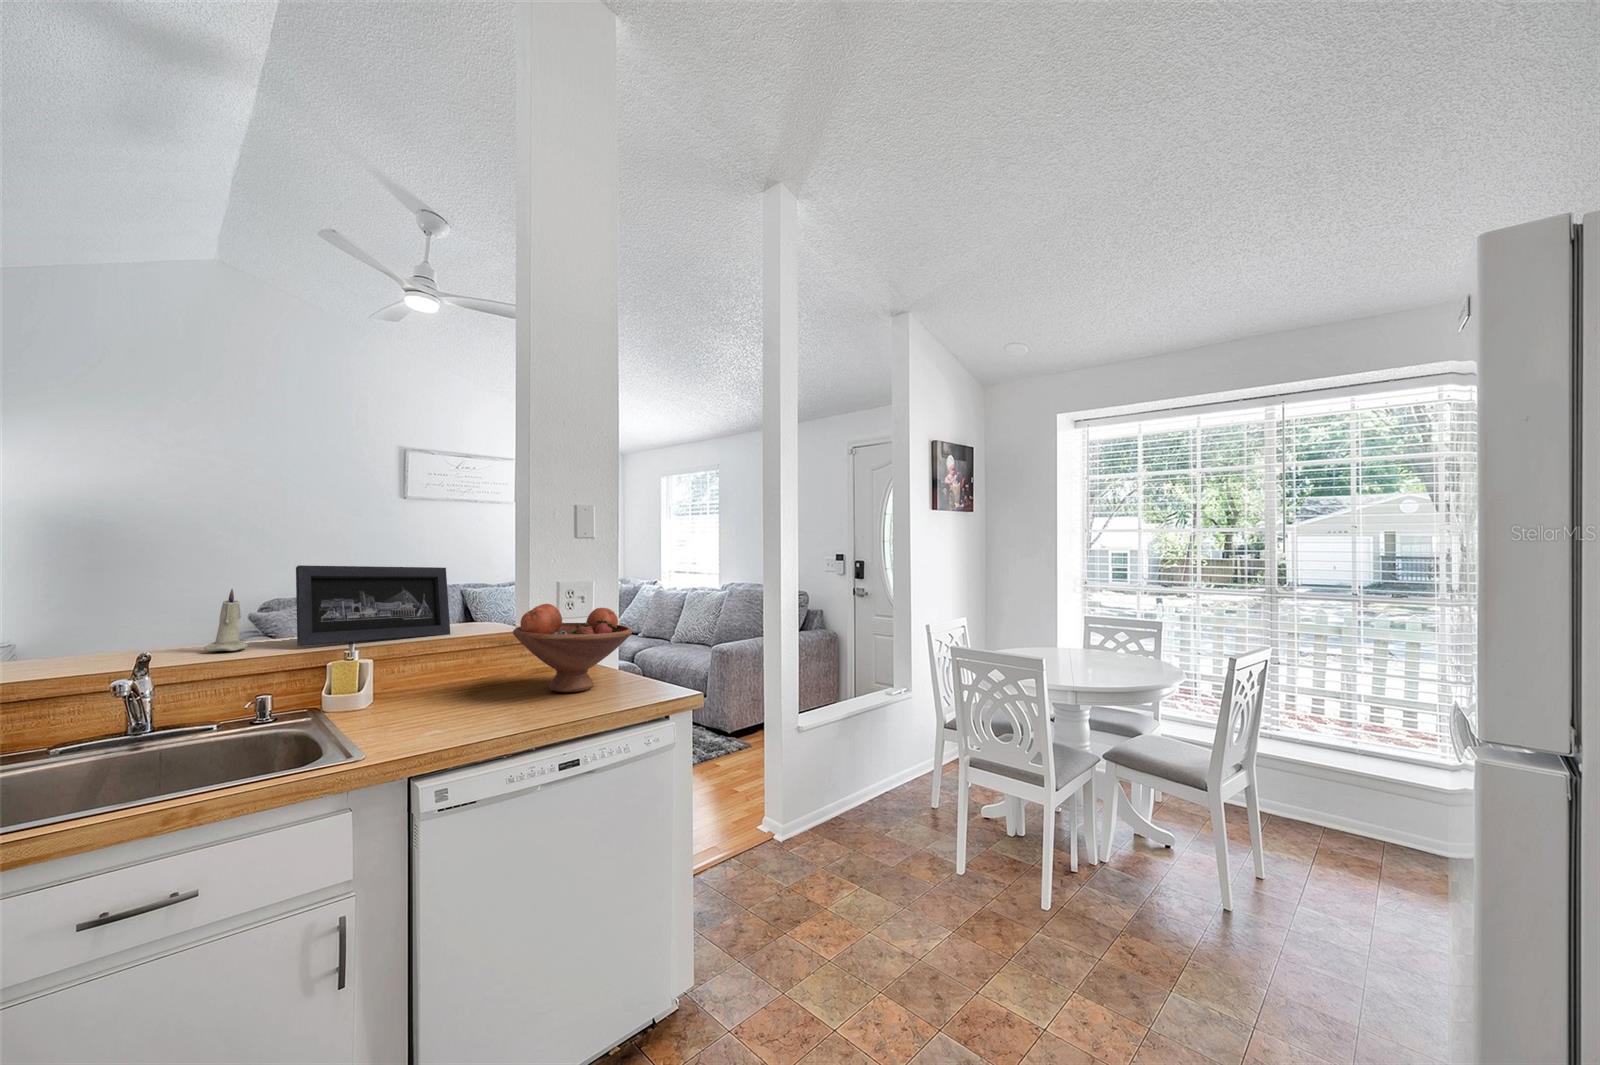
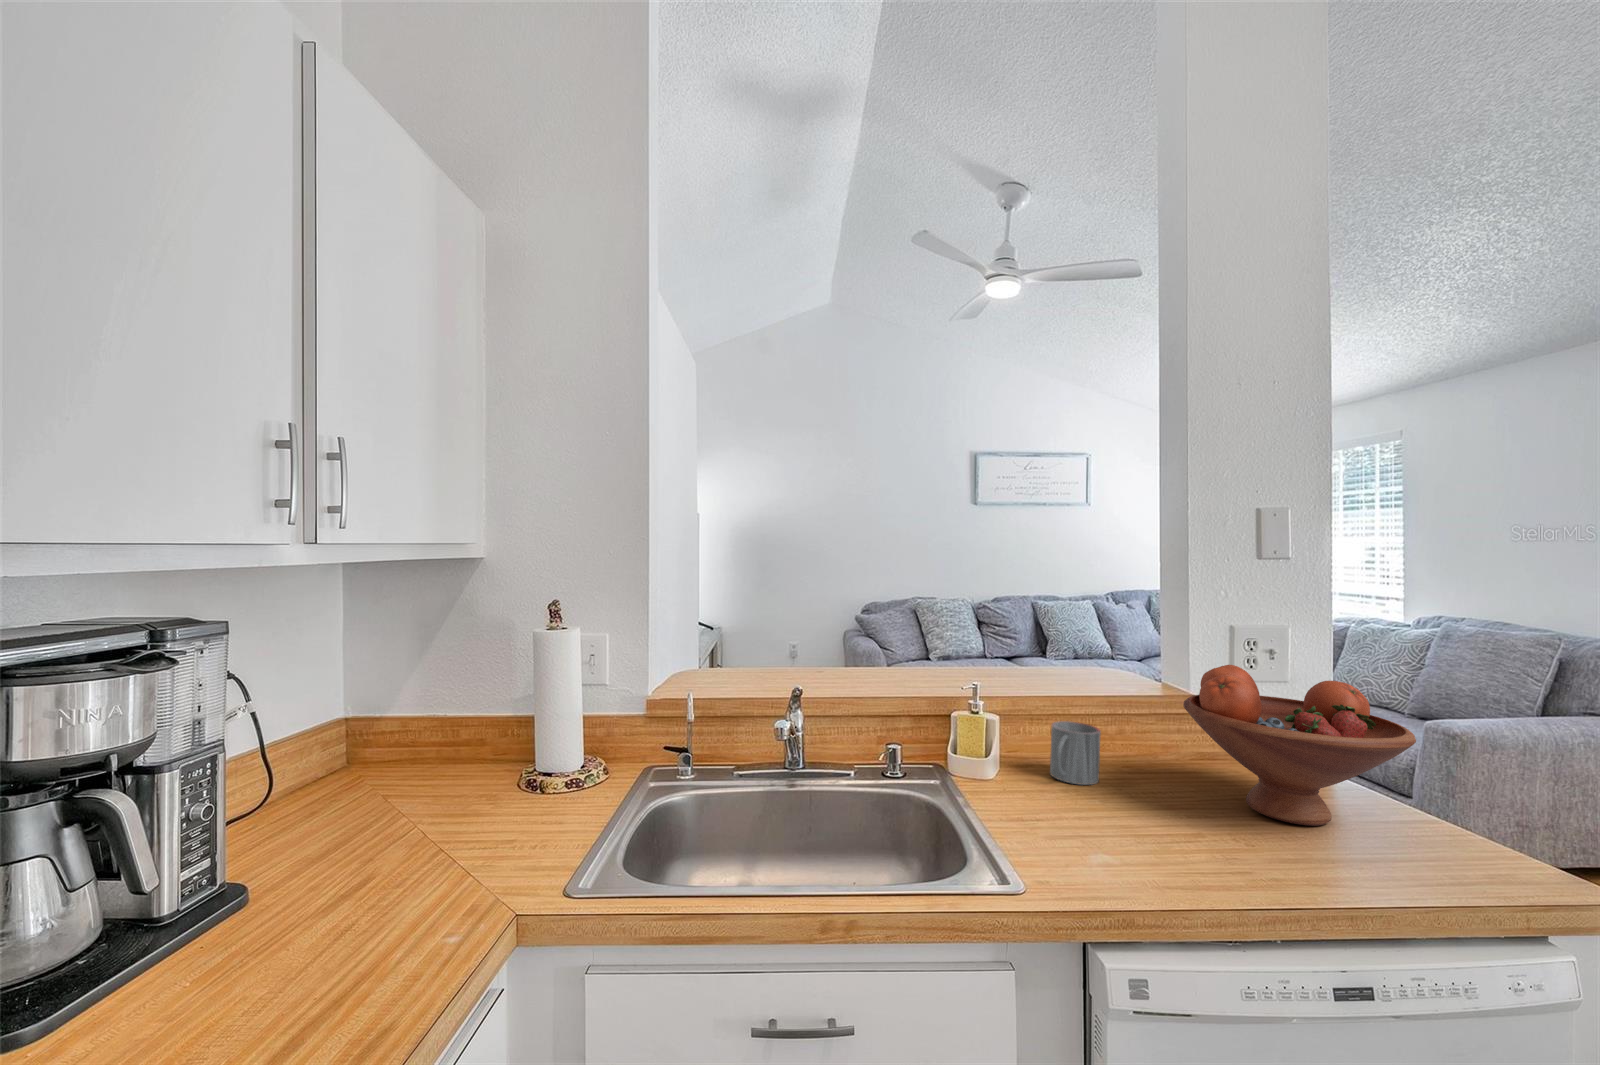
picture frame: present [296,565,450,646] -> none [914,592,1074,685]
candle: present [204,589,248,651] -> none [842,614,876,682]
mug: none [417,657,459,700] -> present [1050,721,1101,785]

